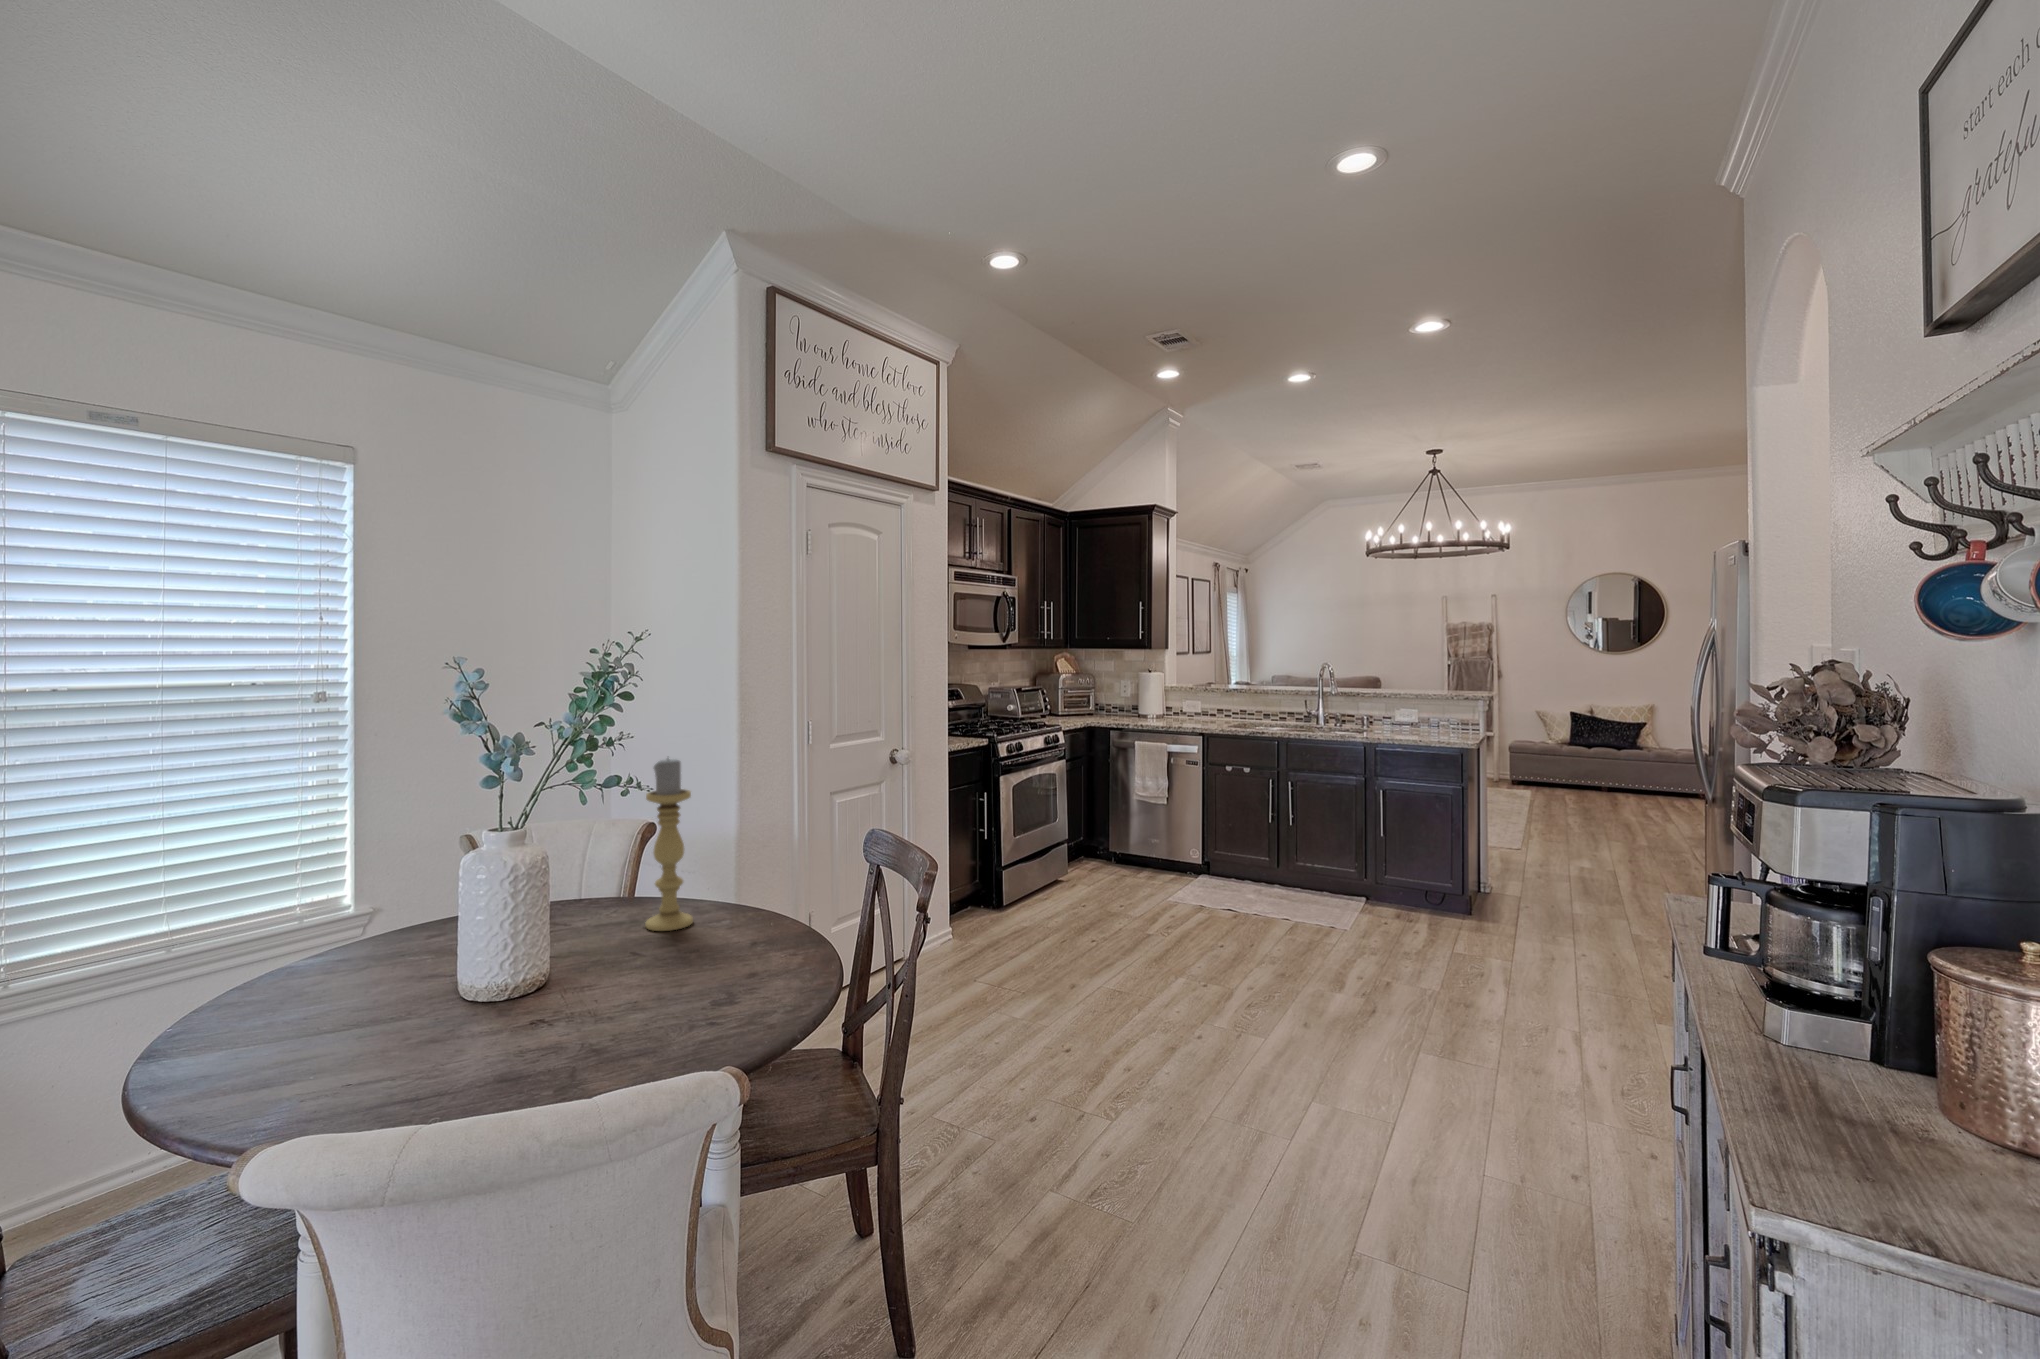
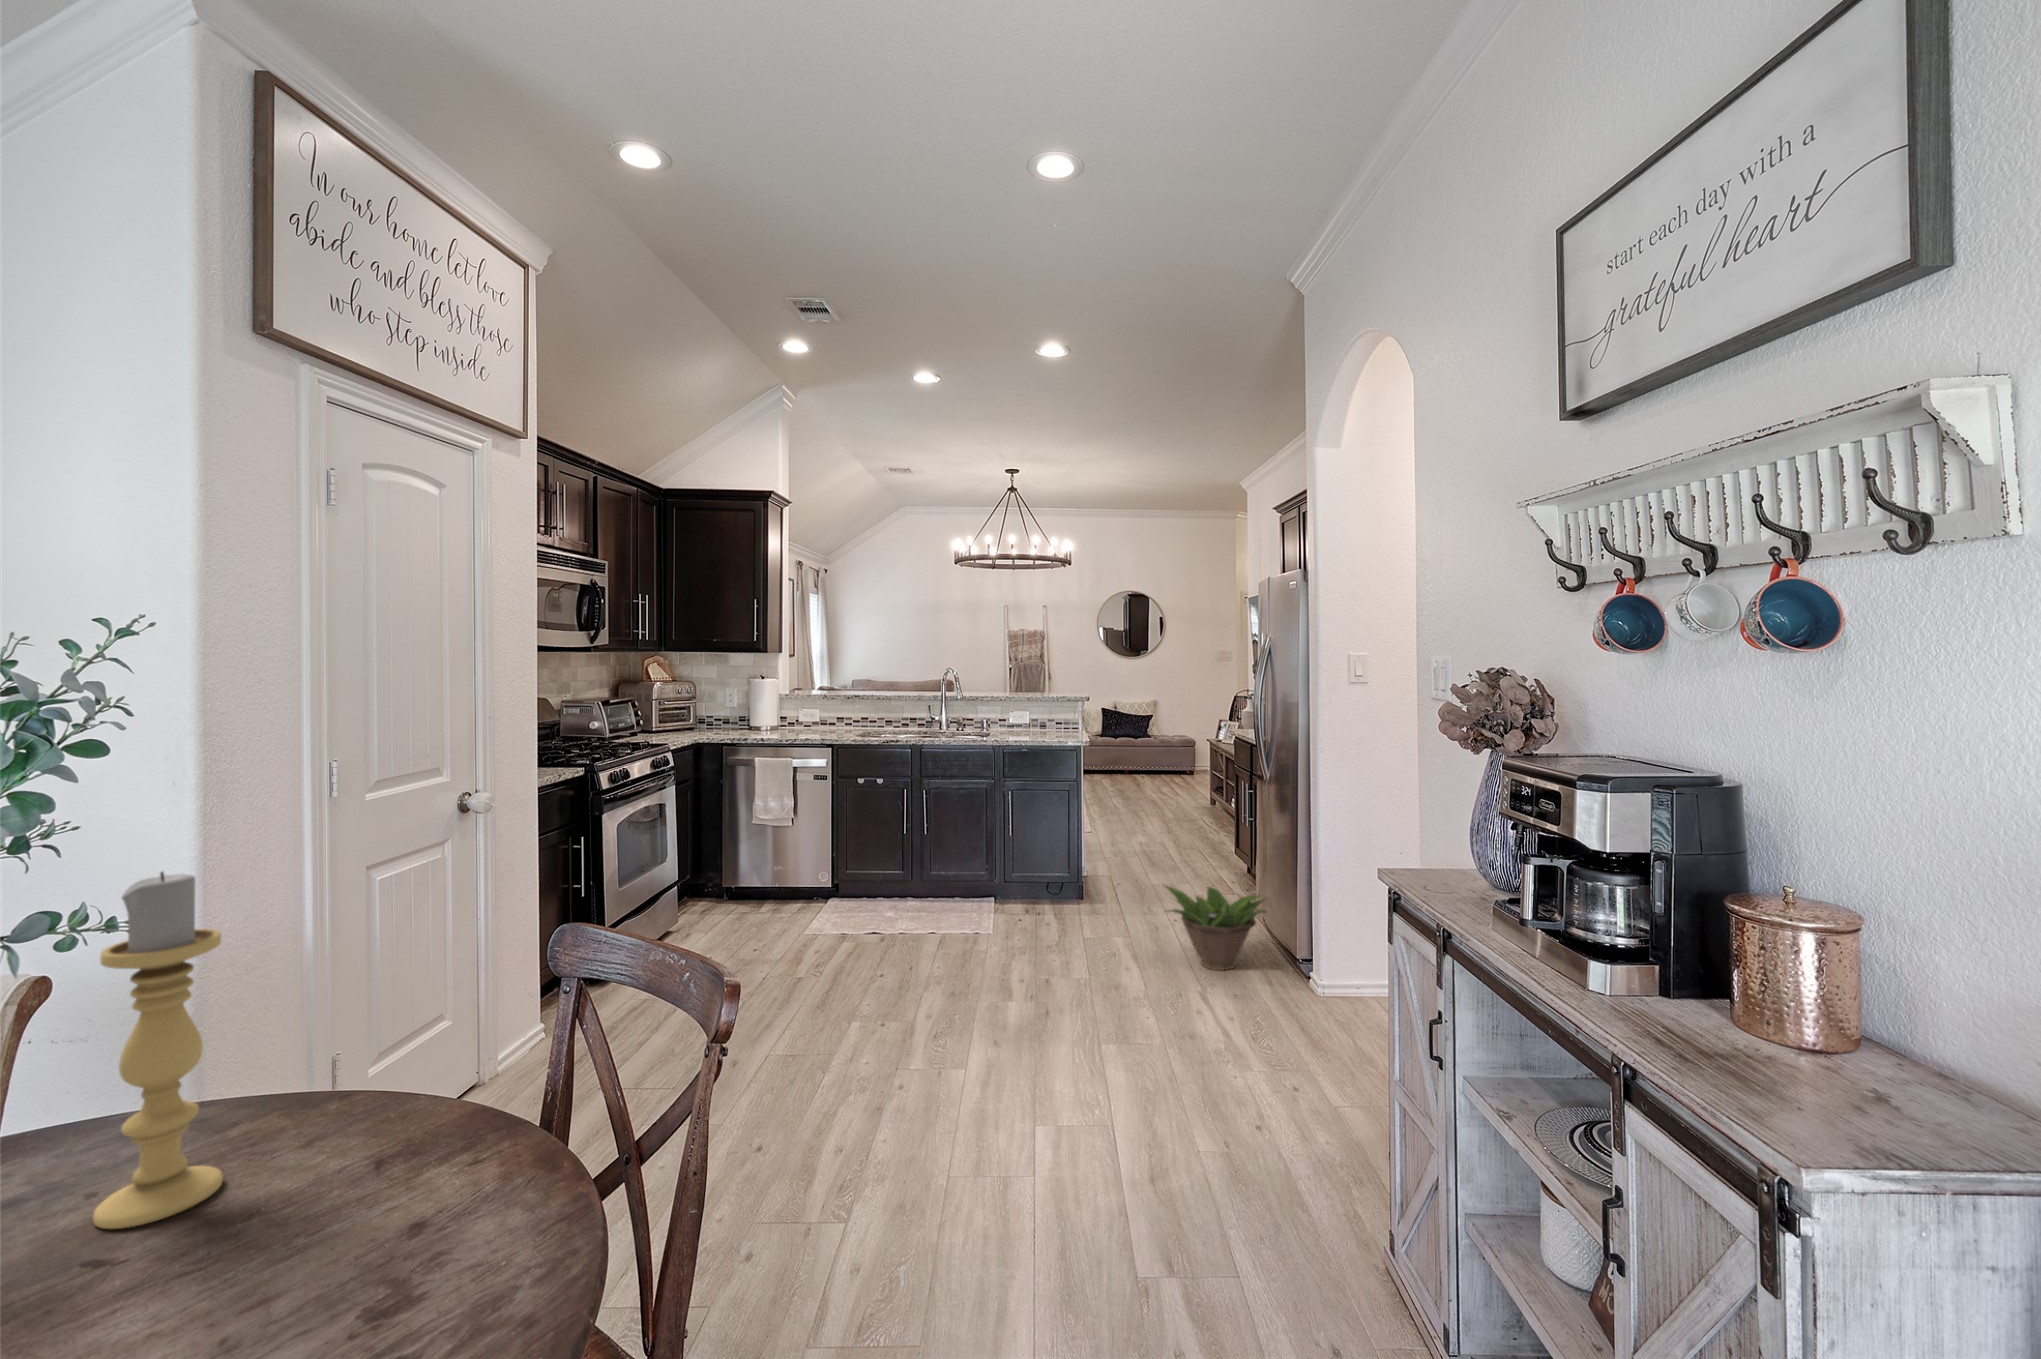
decorative plant: none [1537,911,1707,1026] -> present [1164,885,1267,970]

